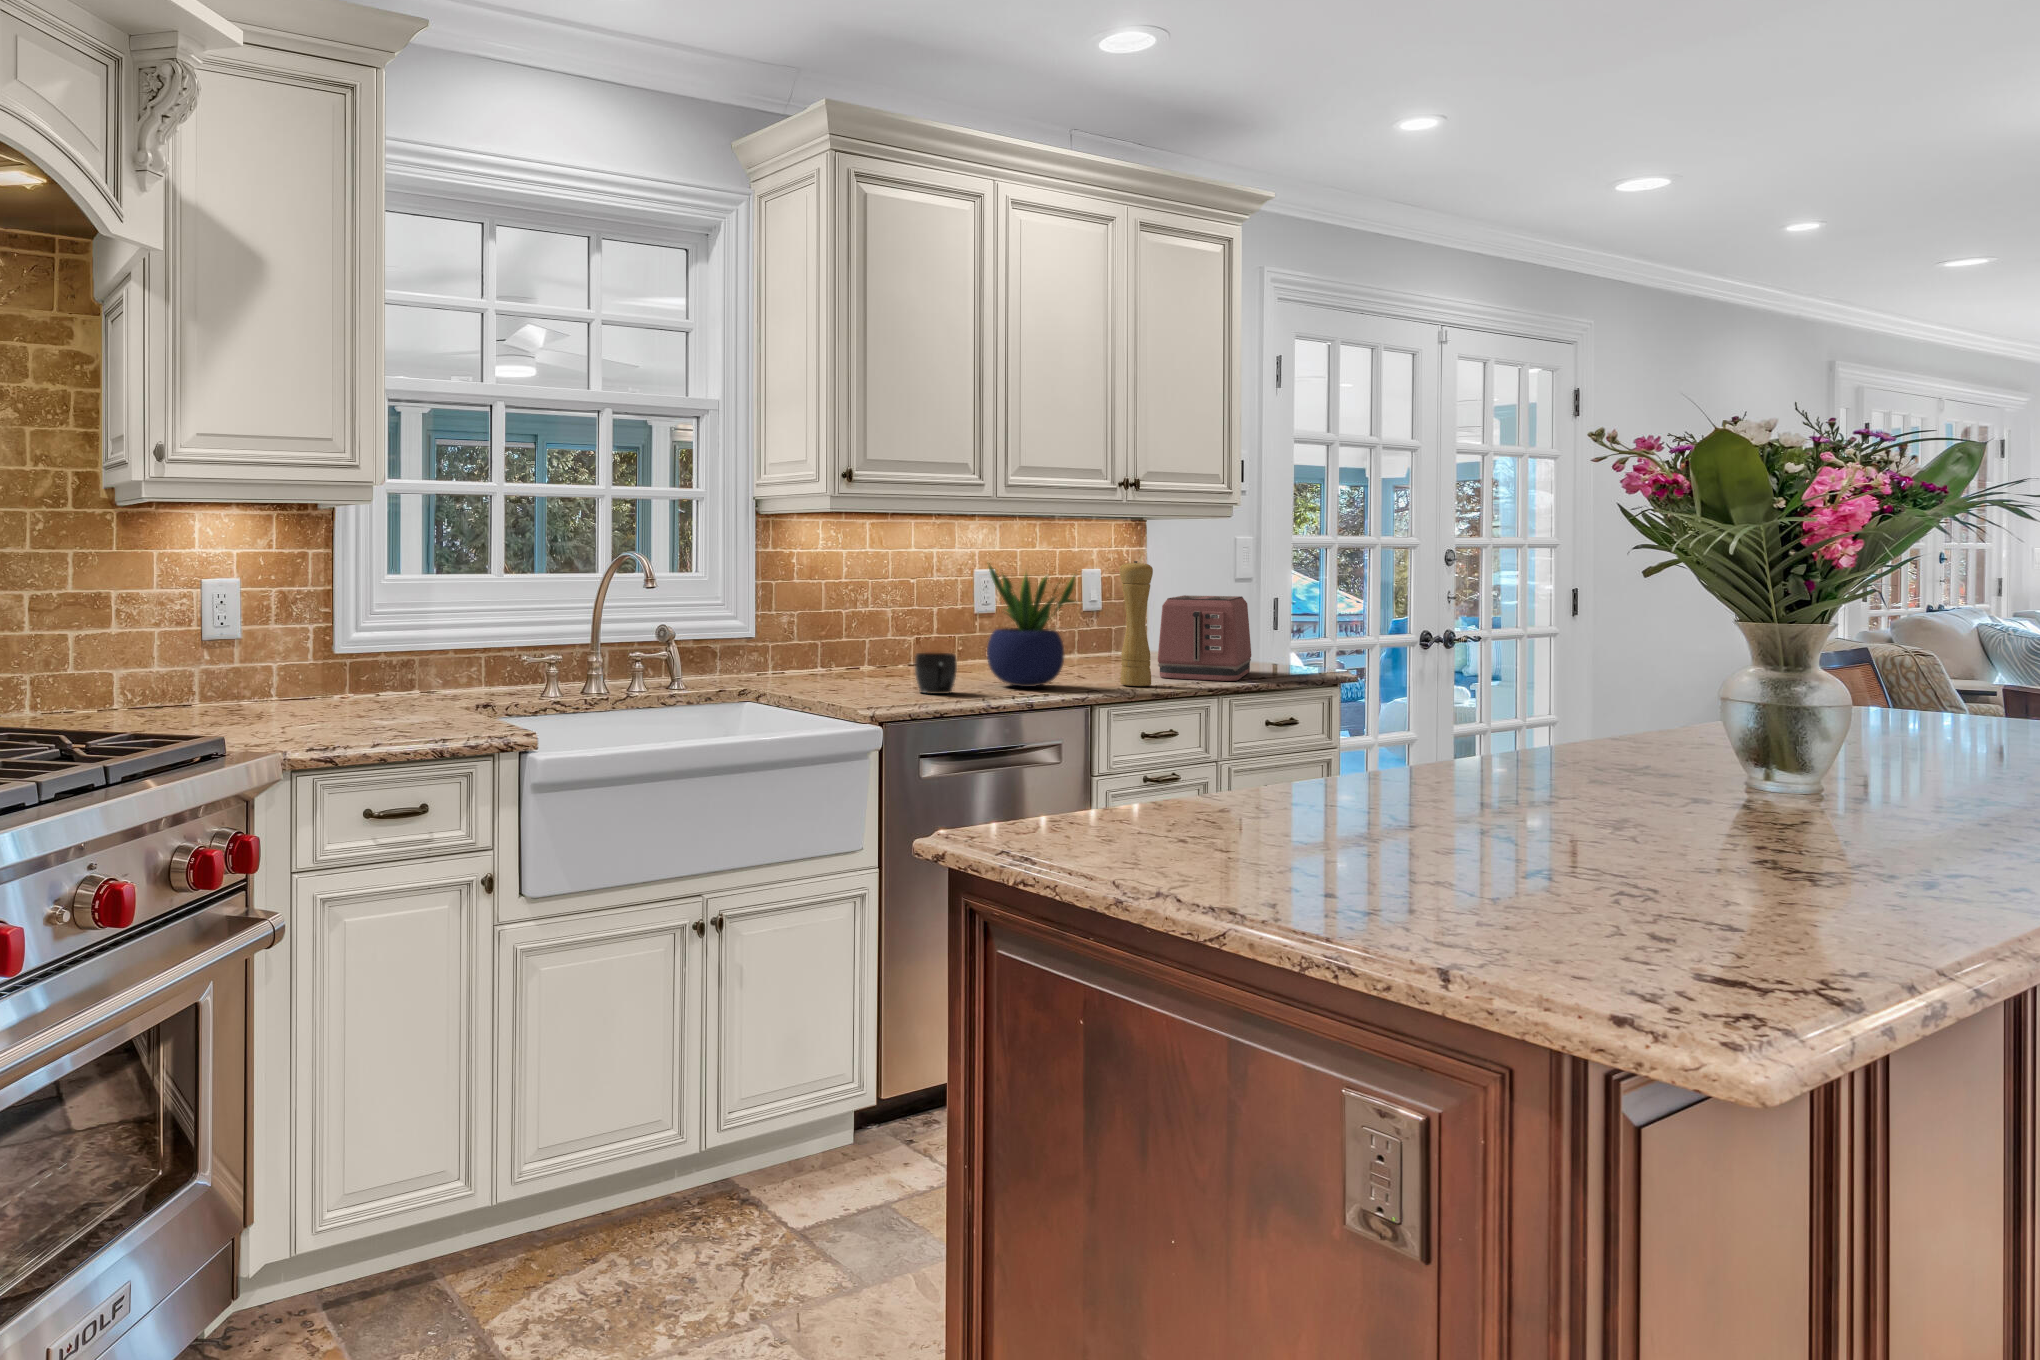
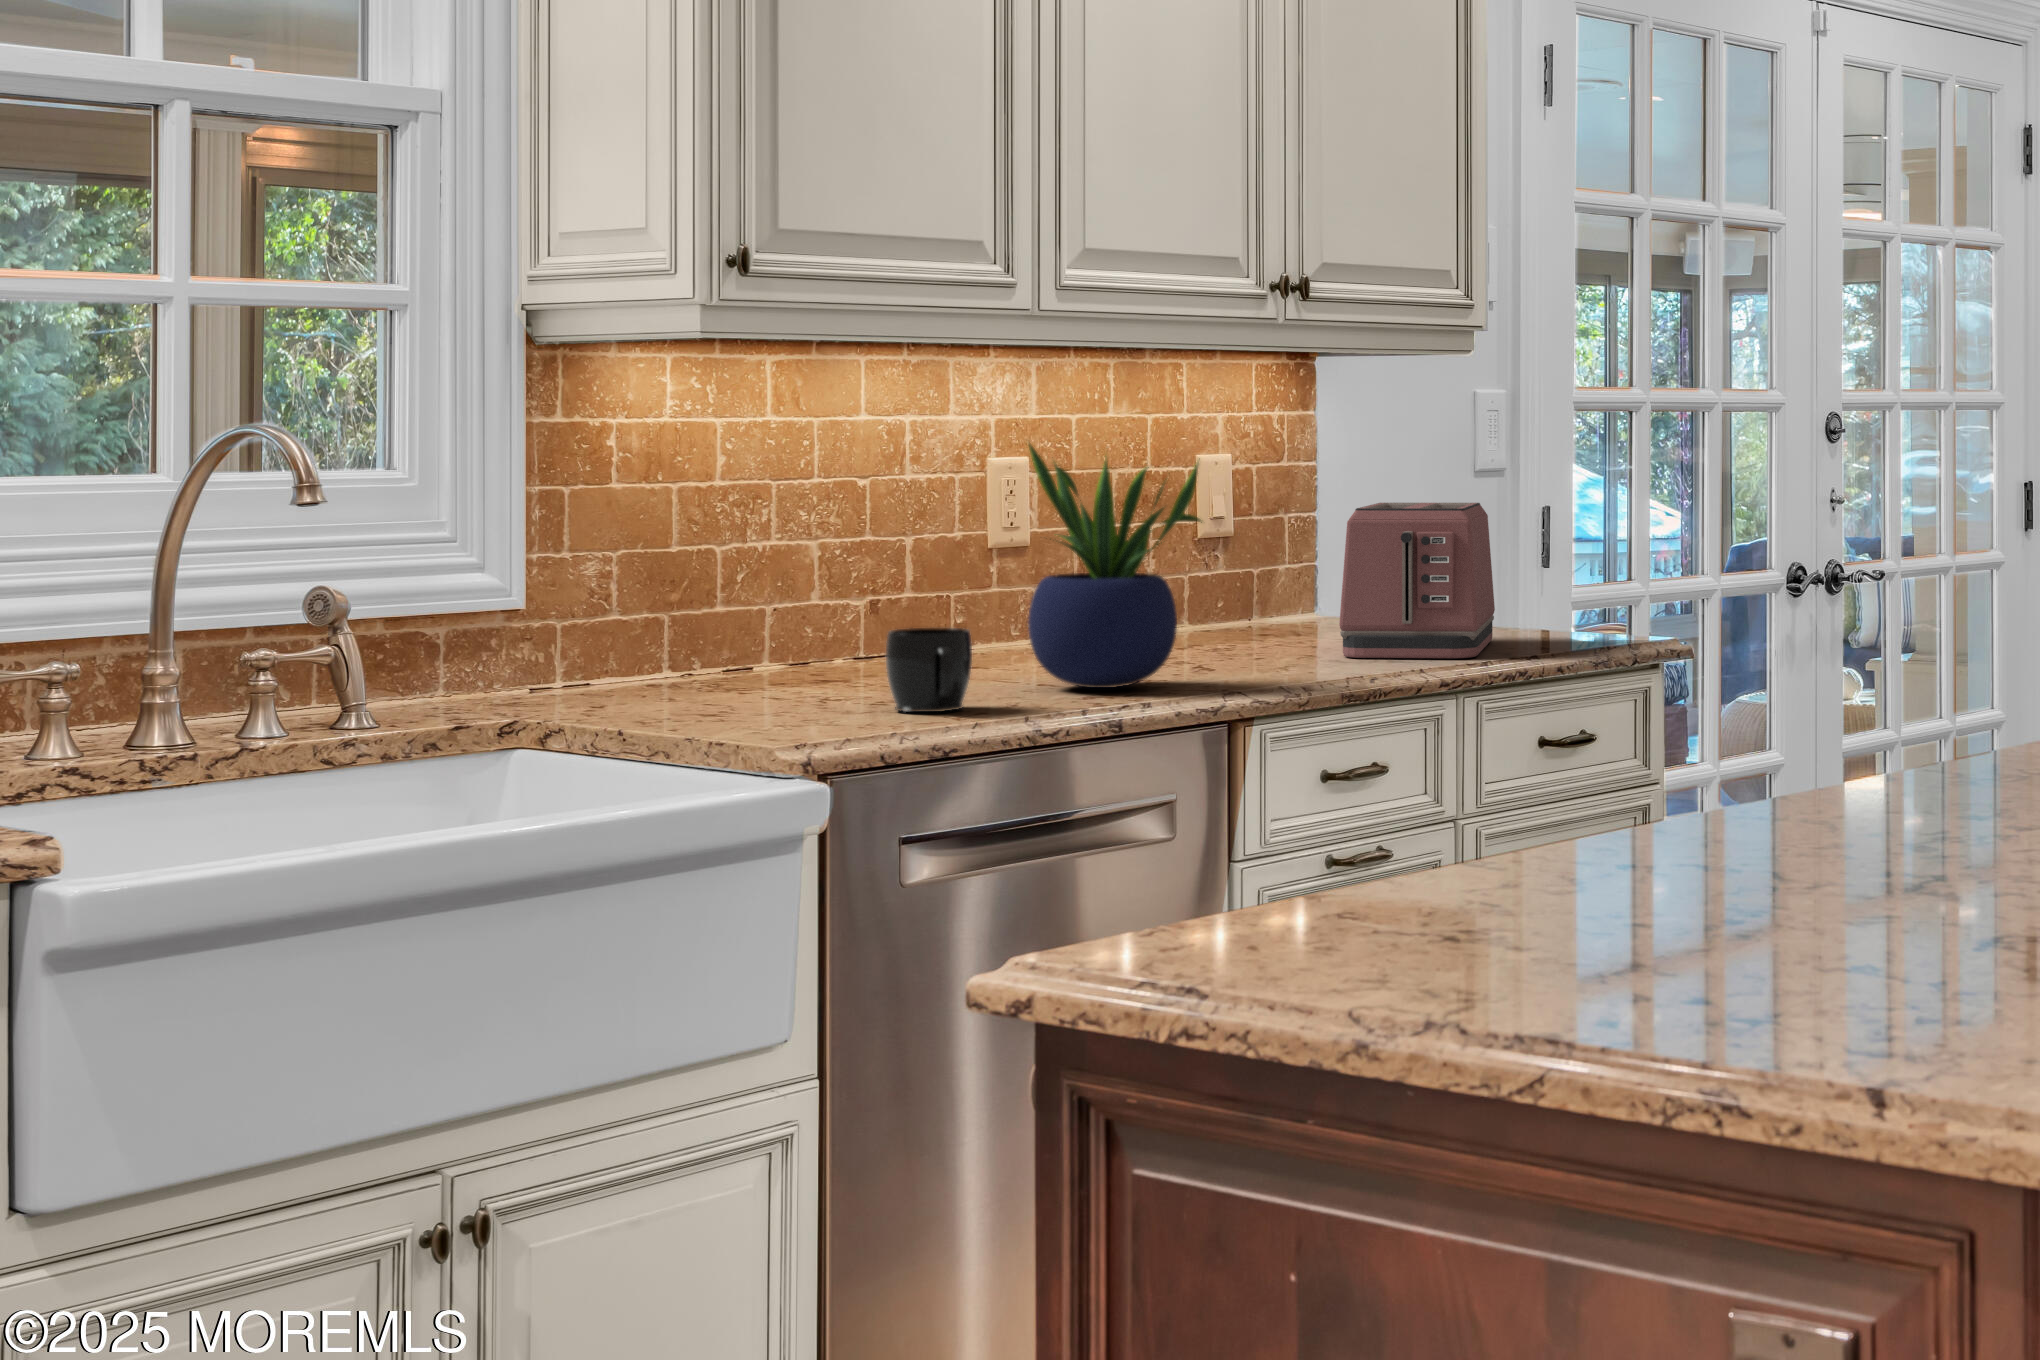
pepper mill: present [1119,561,1153,686] -> none [1275,439,1335,676]

